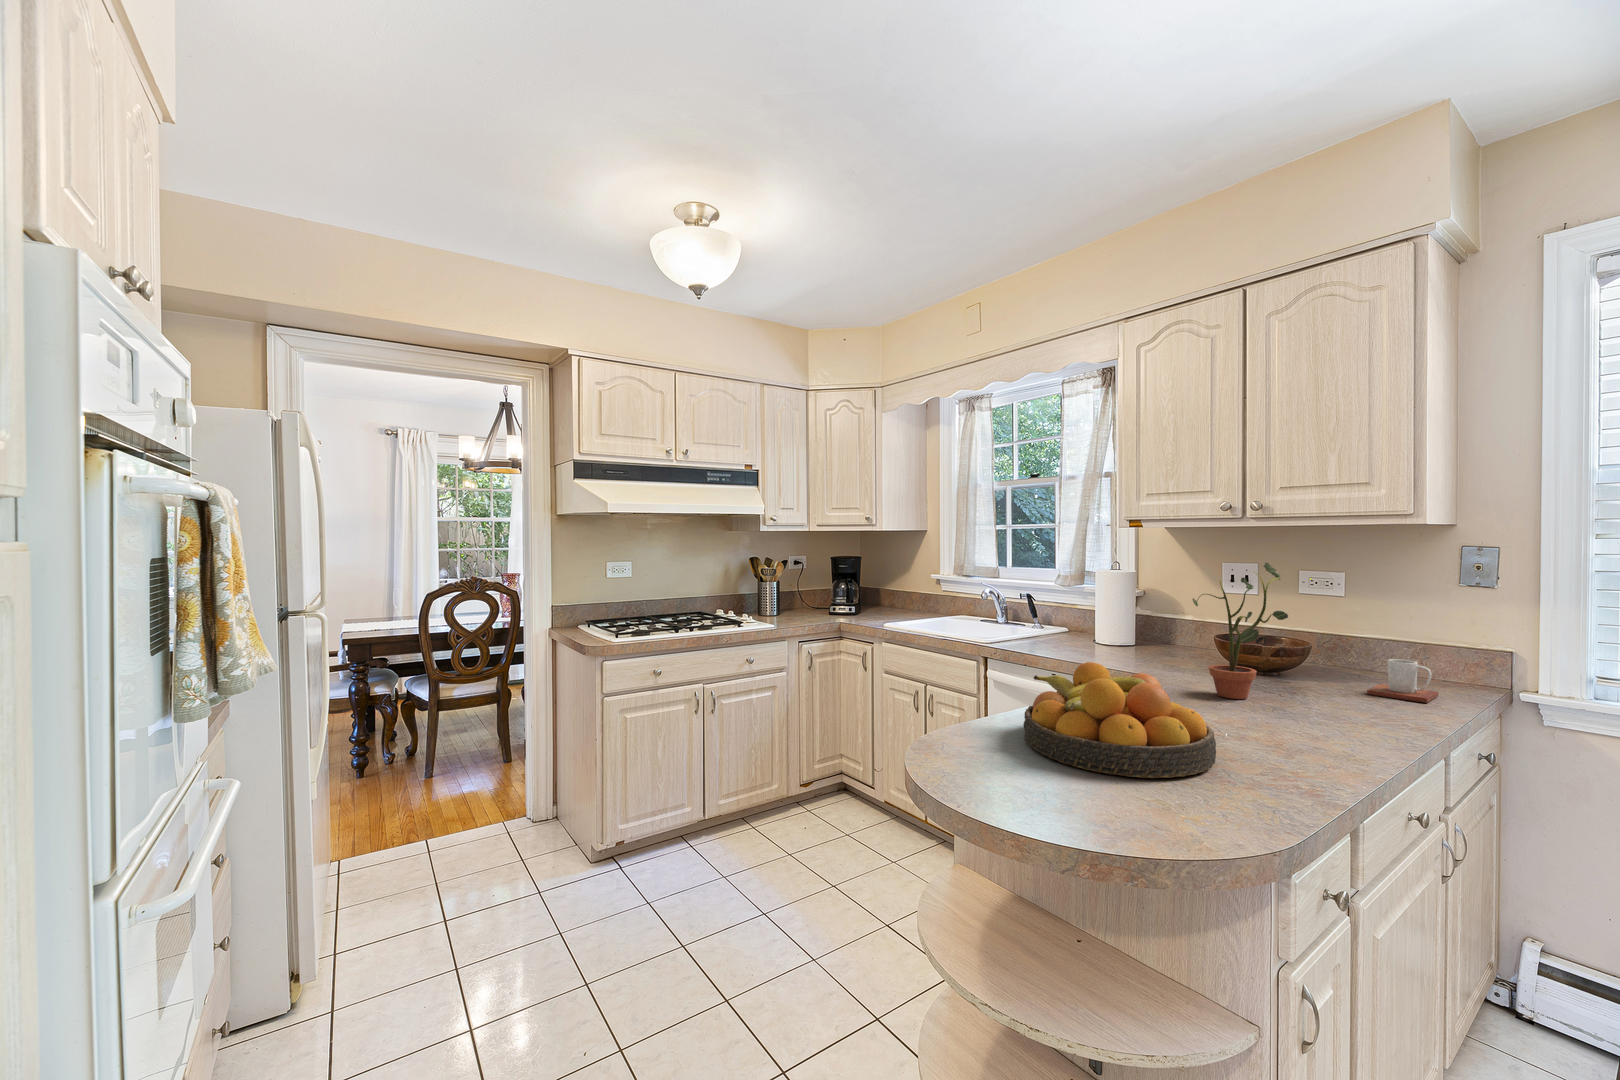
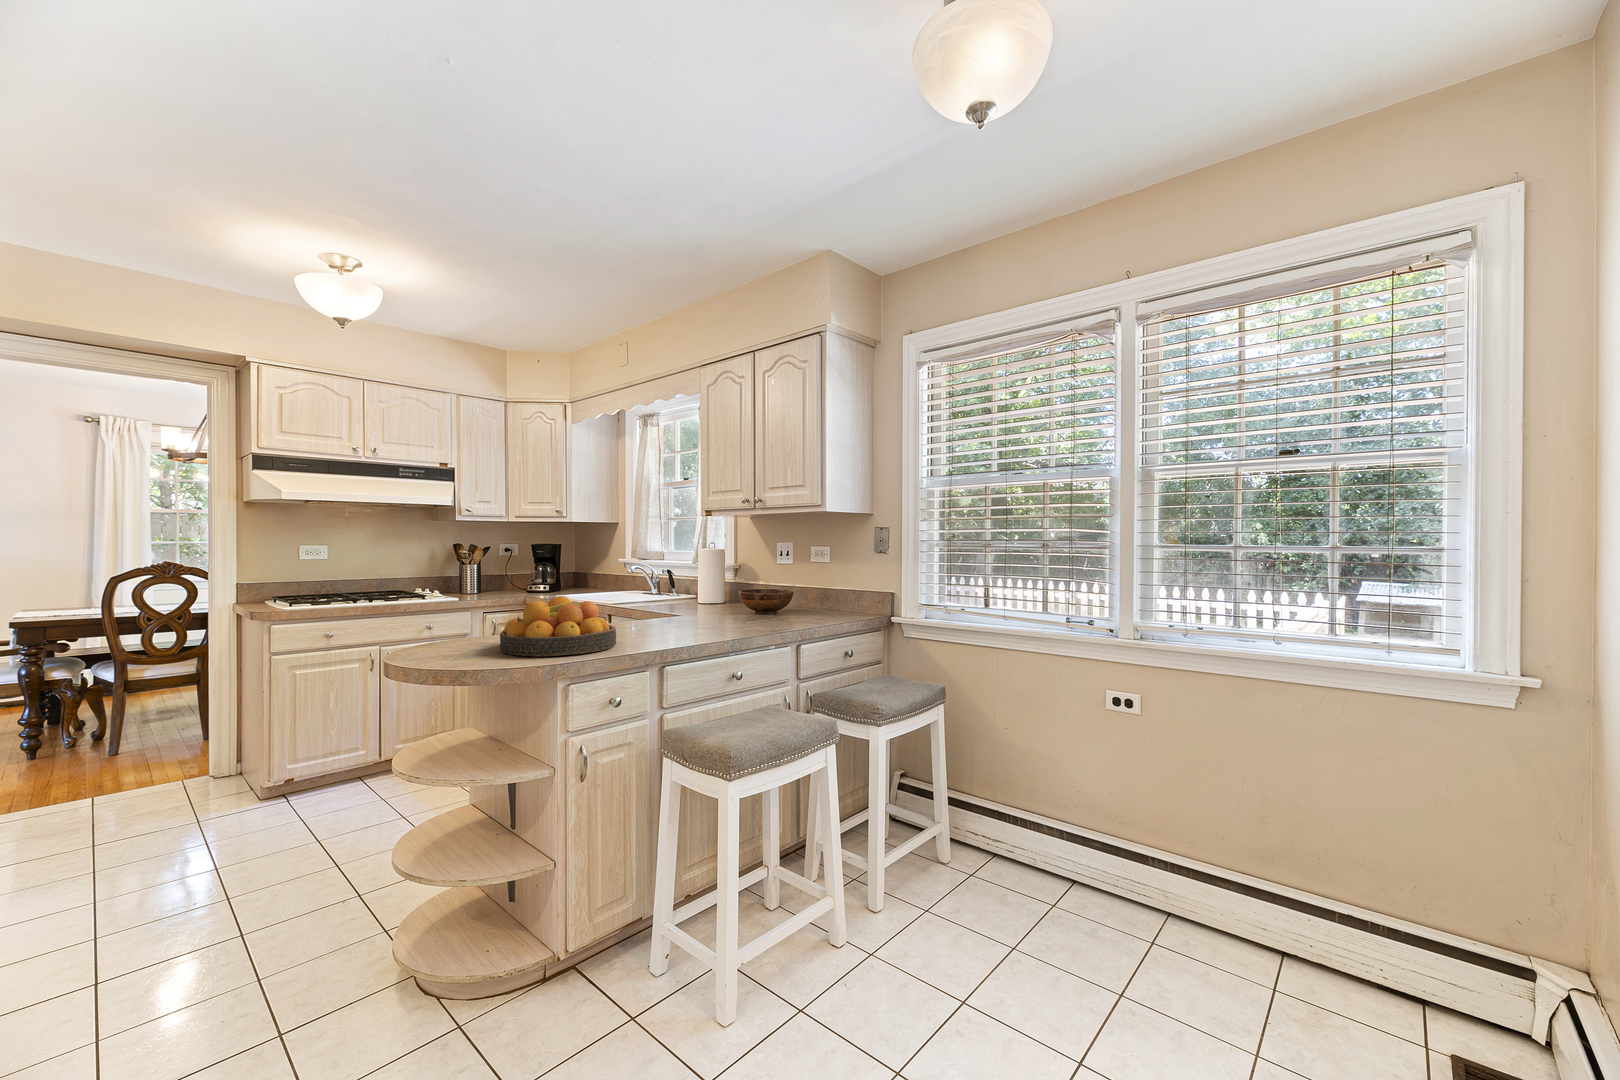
potted plant: present [1193,563,1288,699] -> none [682,538,753,626]
mug: present [1367,659,1438,703] -> none [799,599,839,624]

